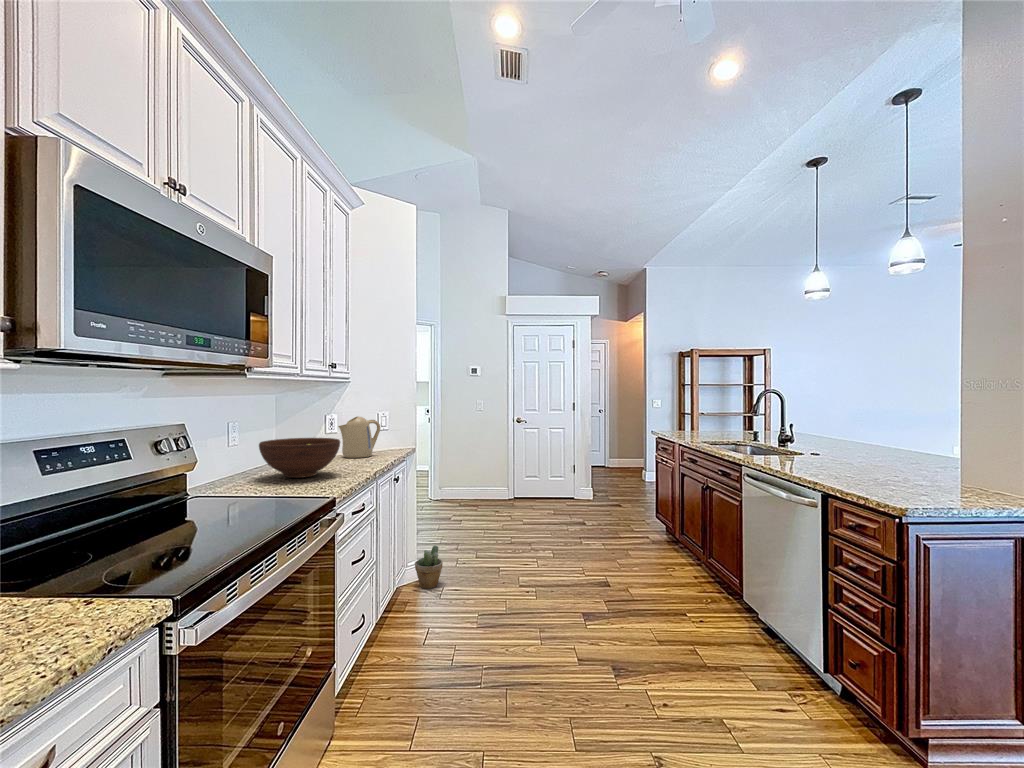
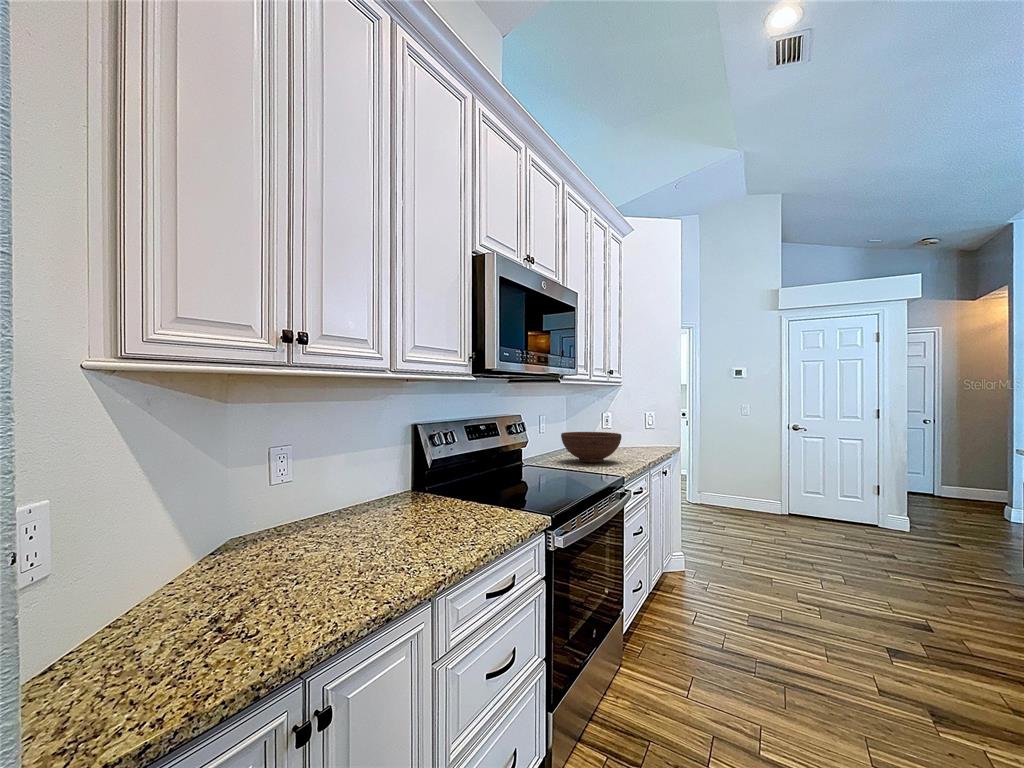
kettle: present [338,416,380,458] -> none [614,417,649,452]
potted plant: present [415,545,443,589] -> none [680,539,707,578]

